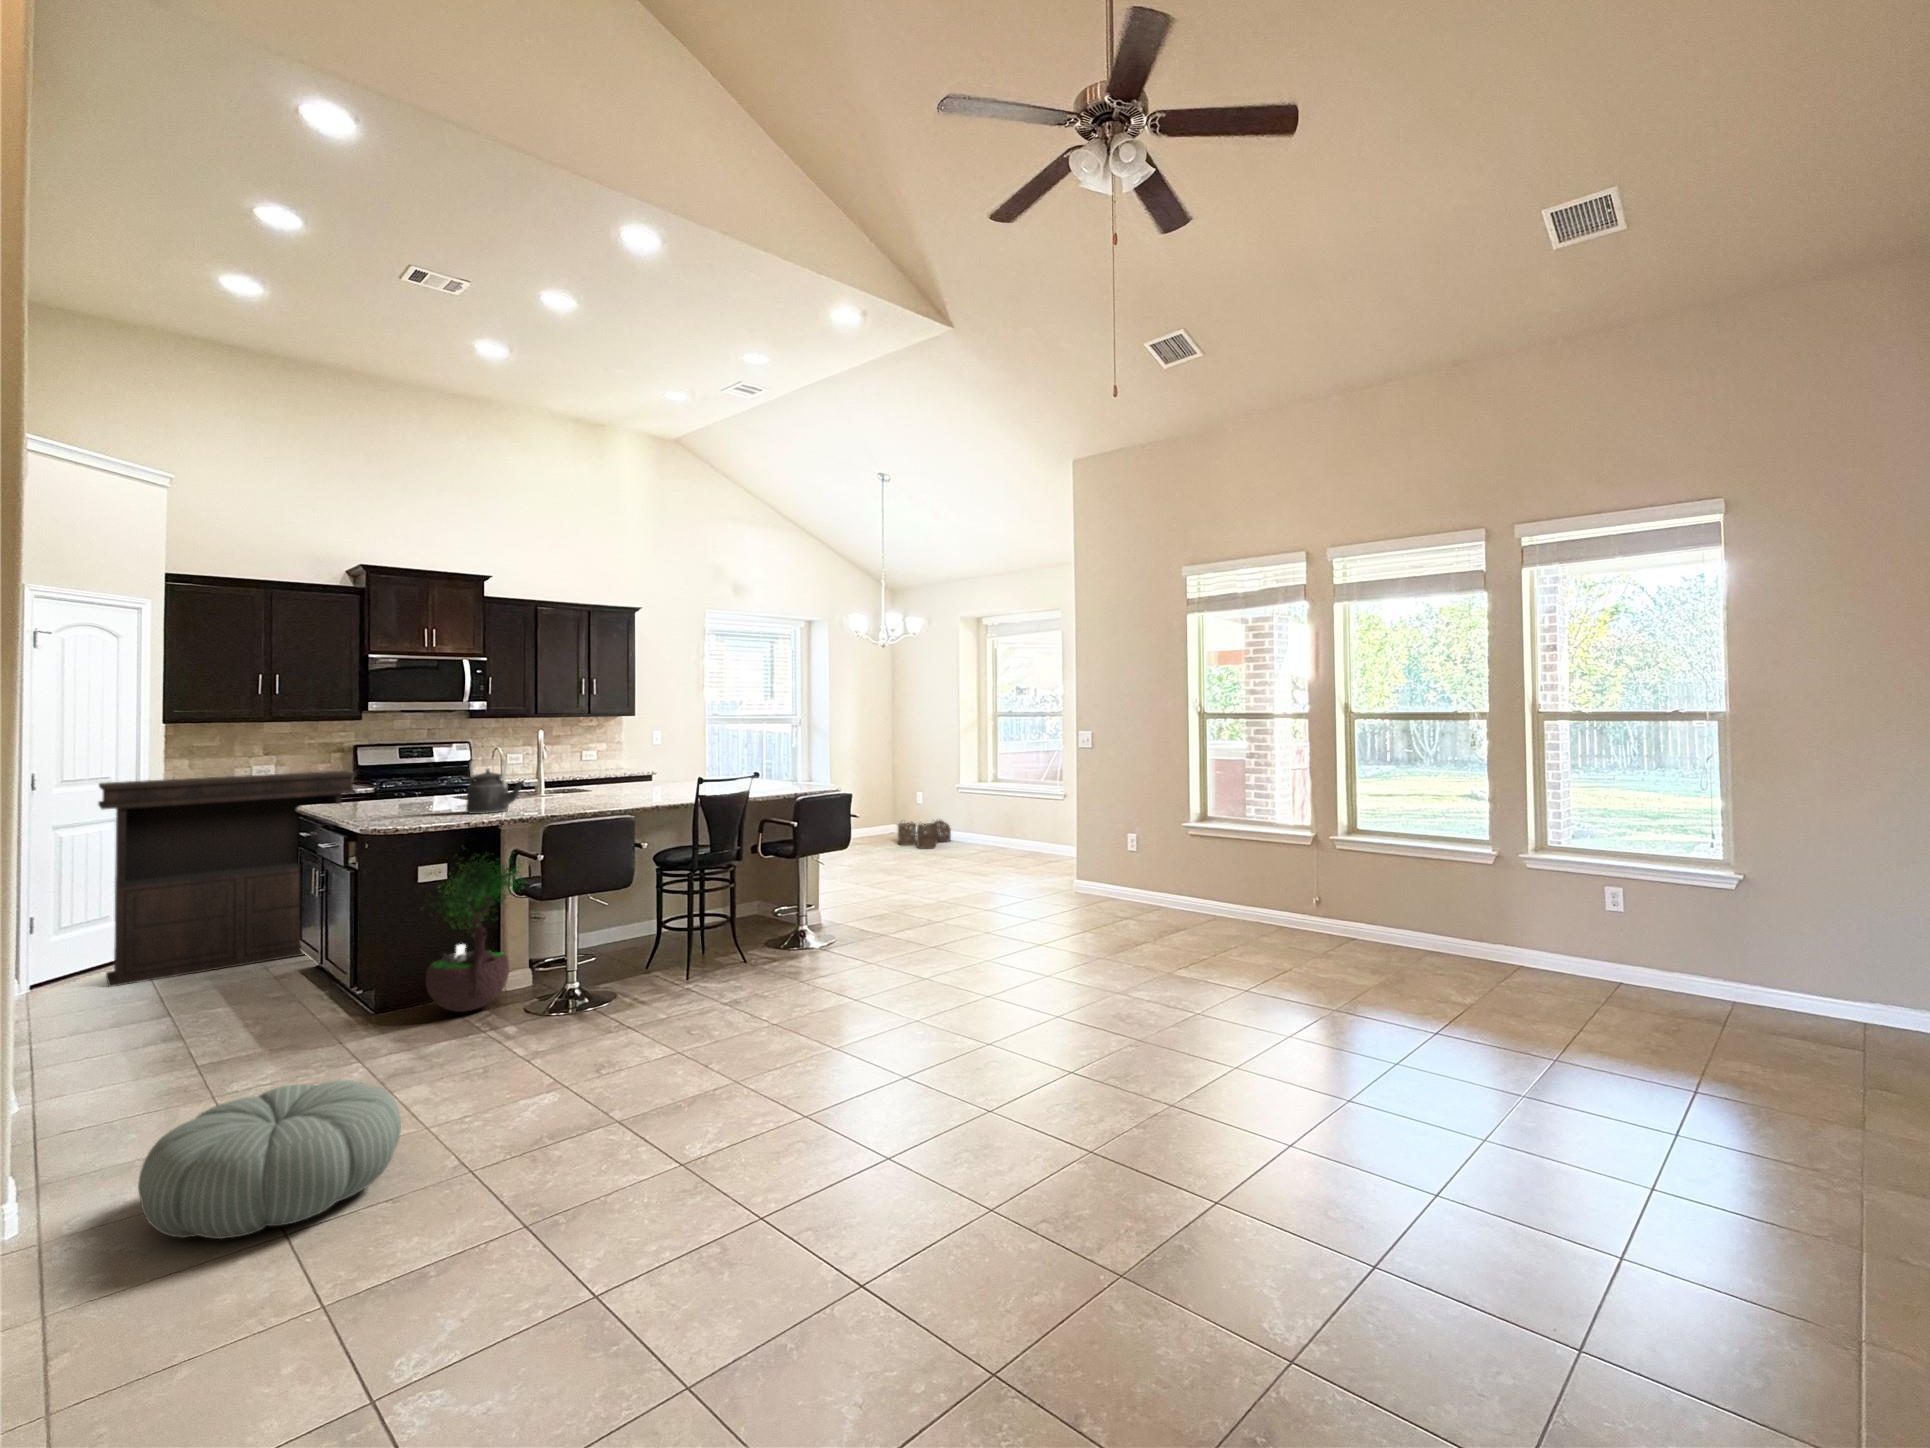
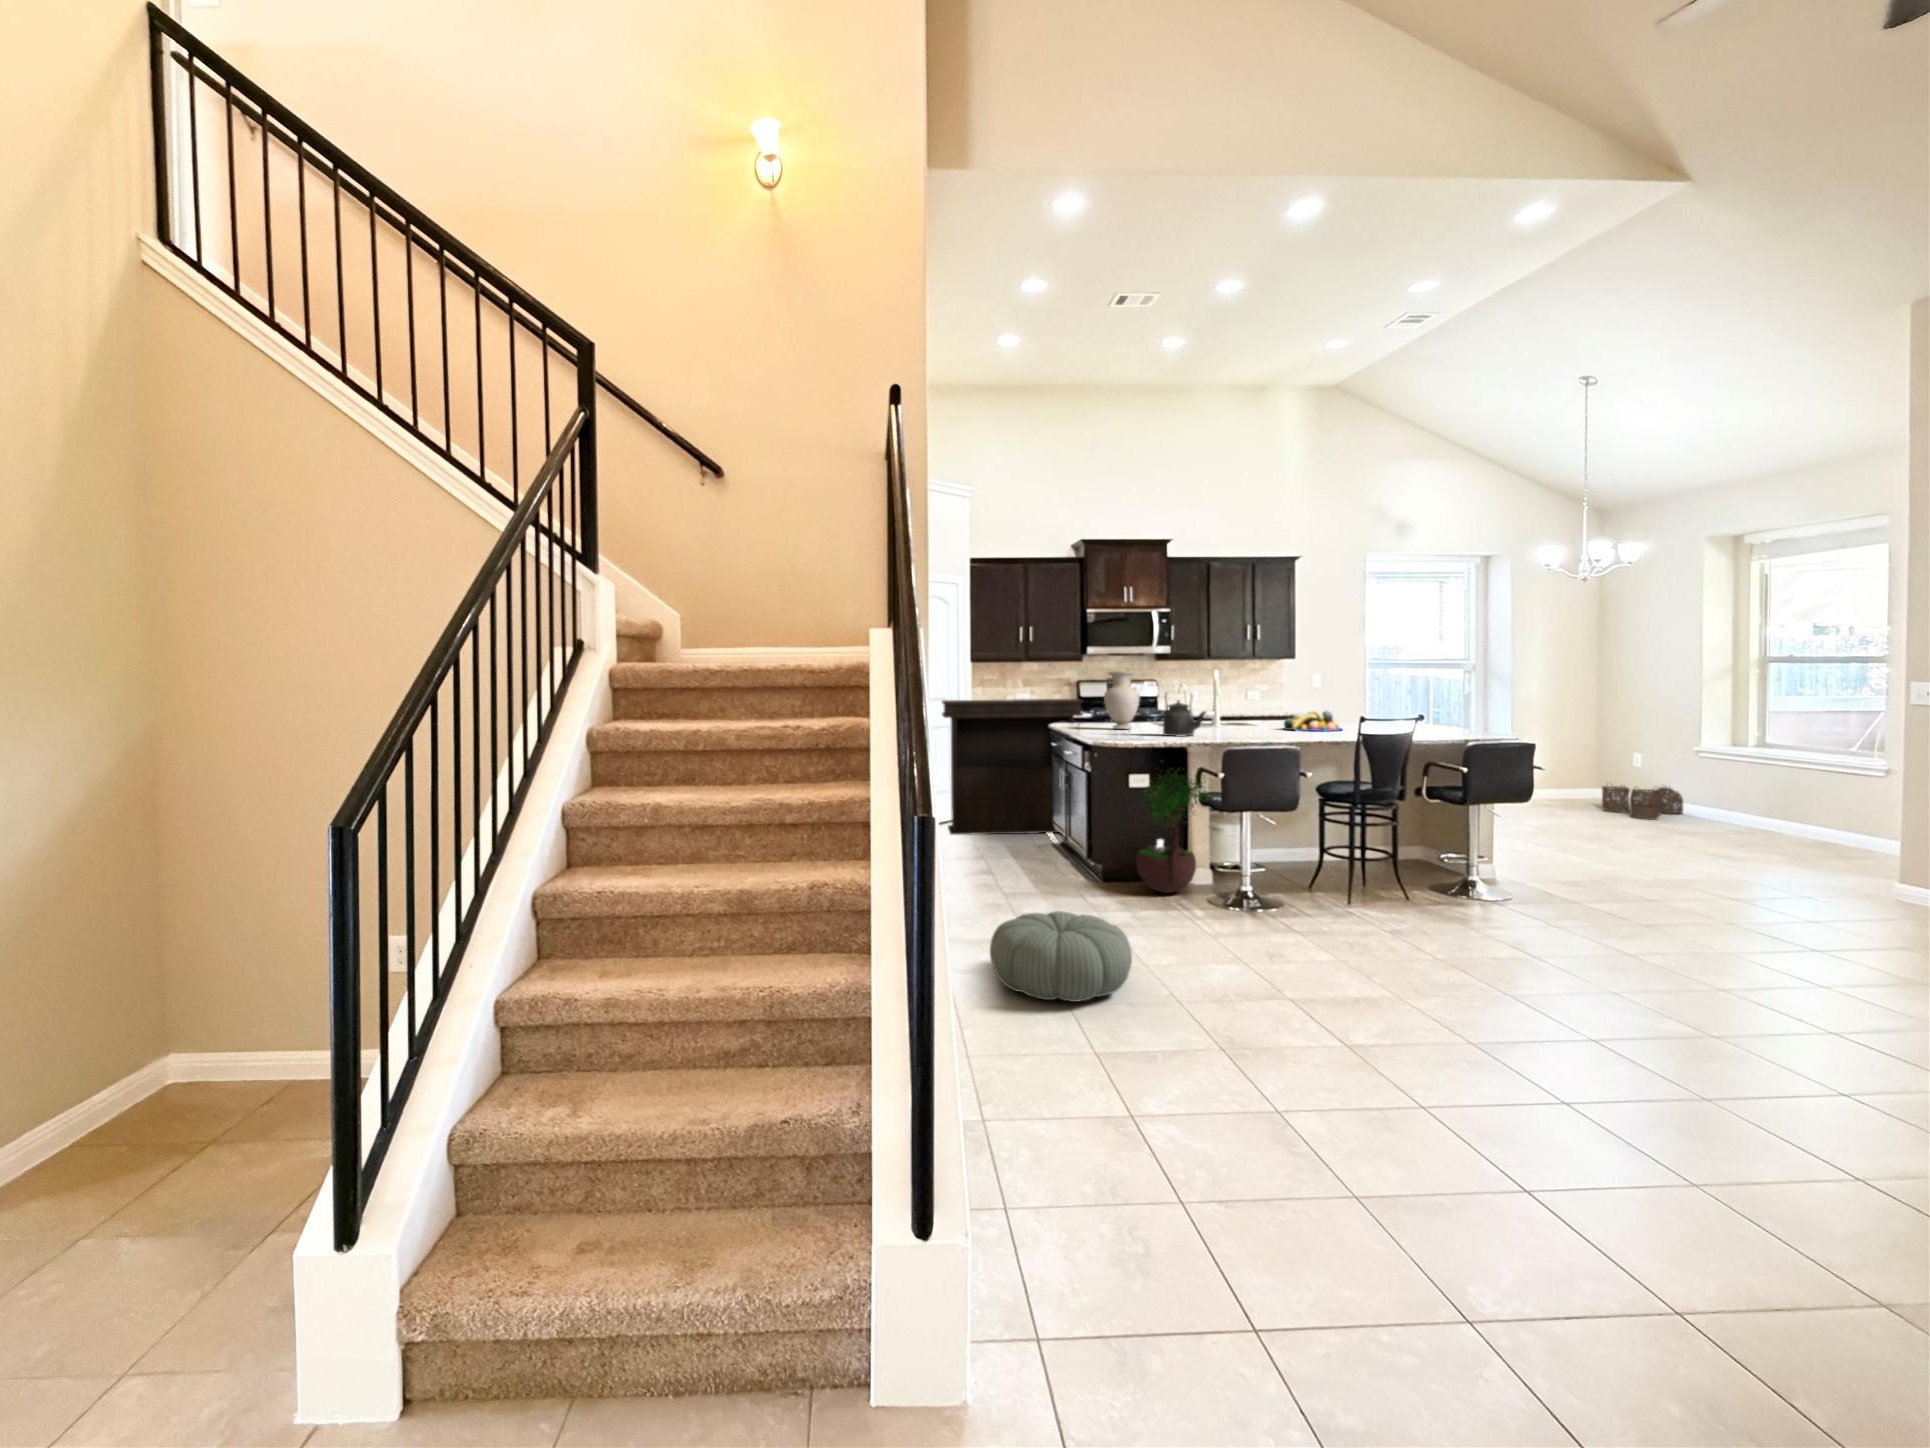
vase: none [385,734,437,809] -> present [1104,671,1139,729]
fruit bowl: none [618,772,682,796] -> present [1284,711,1341,731]

